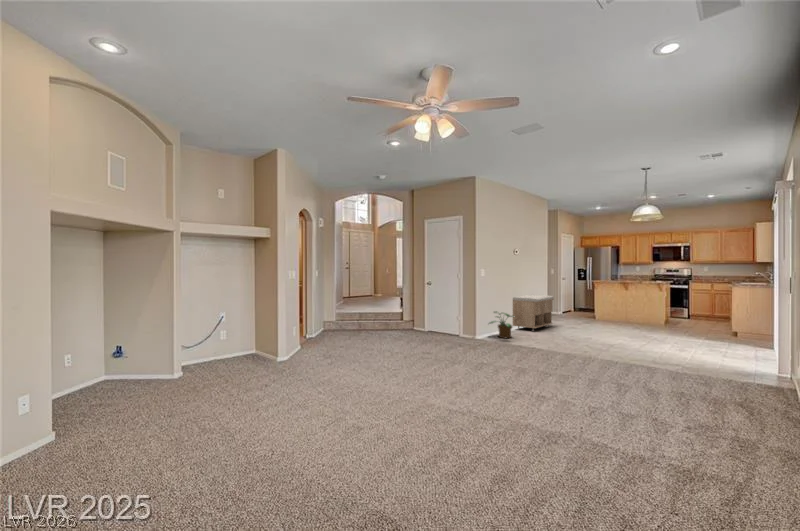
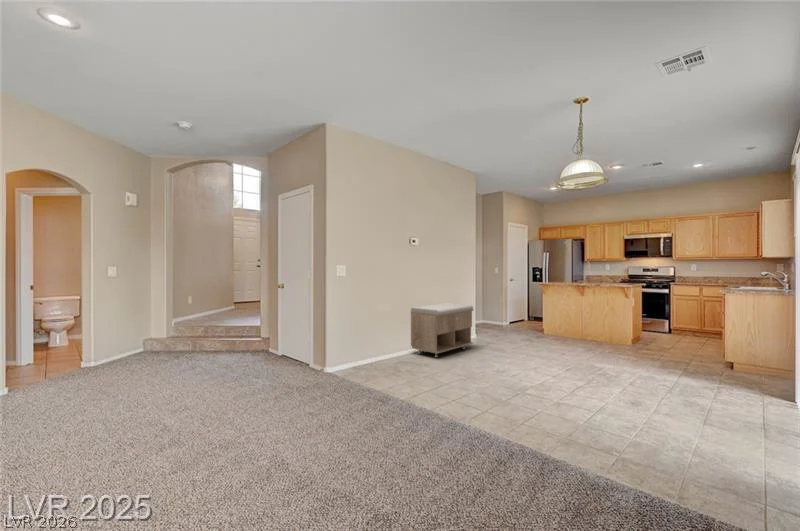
potted plant: present [489,311,514,338] -> none [356,330,393,373]

